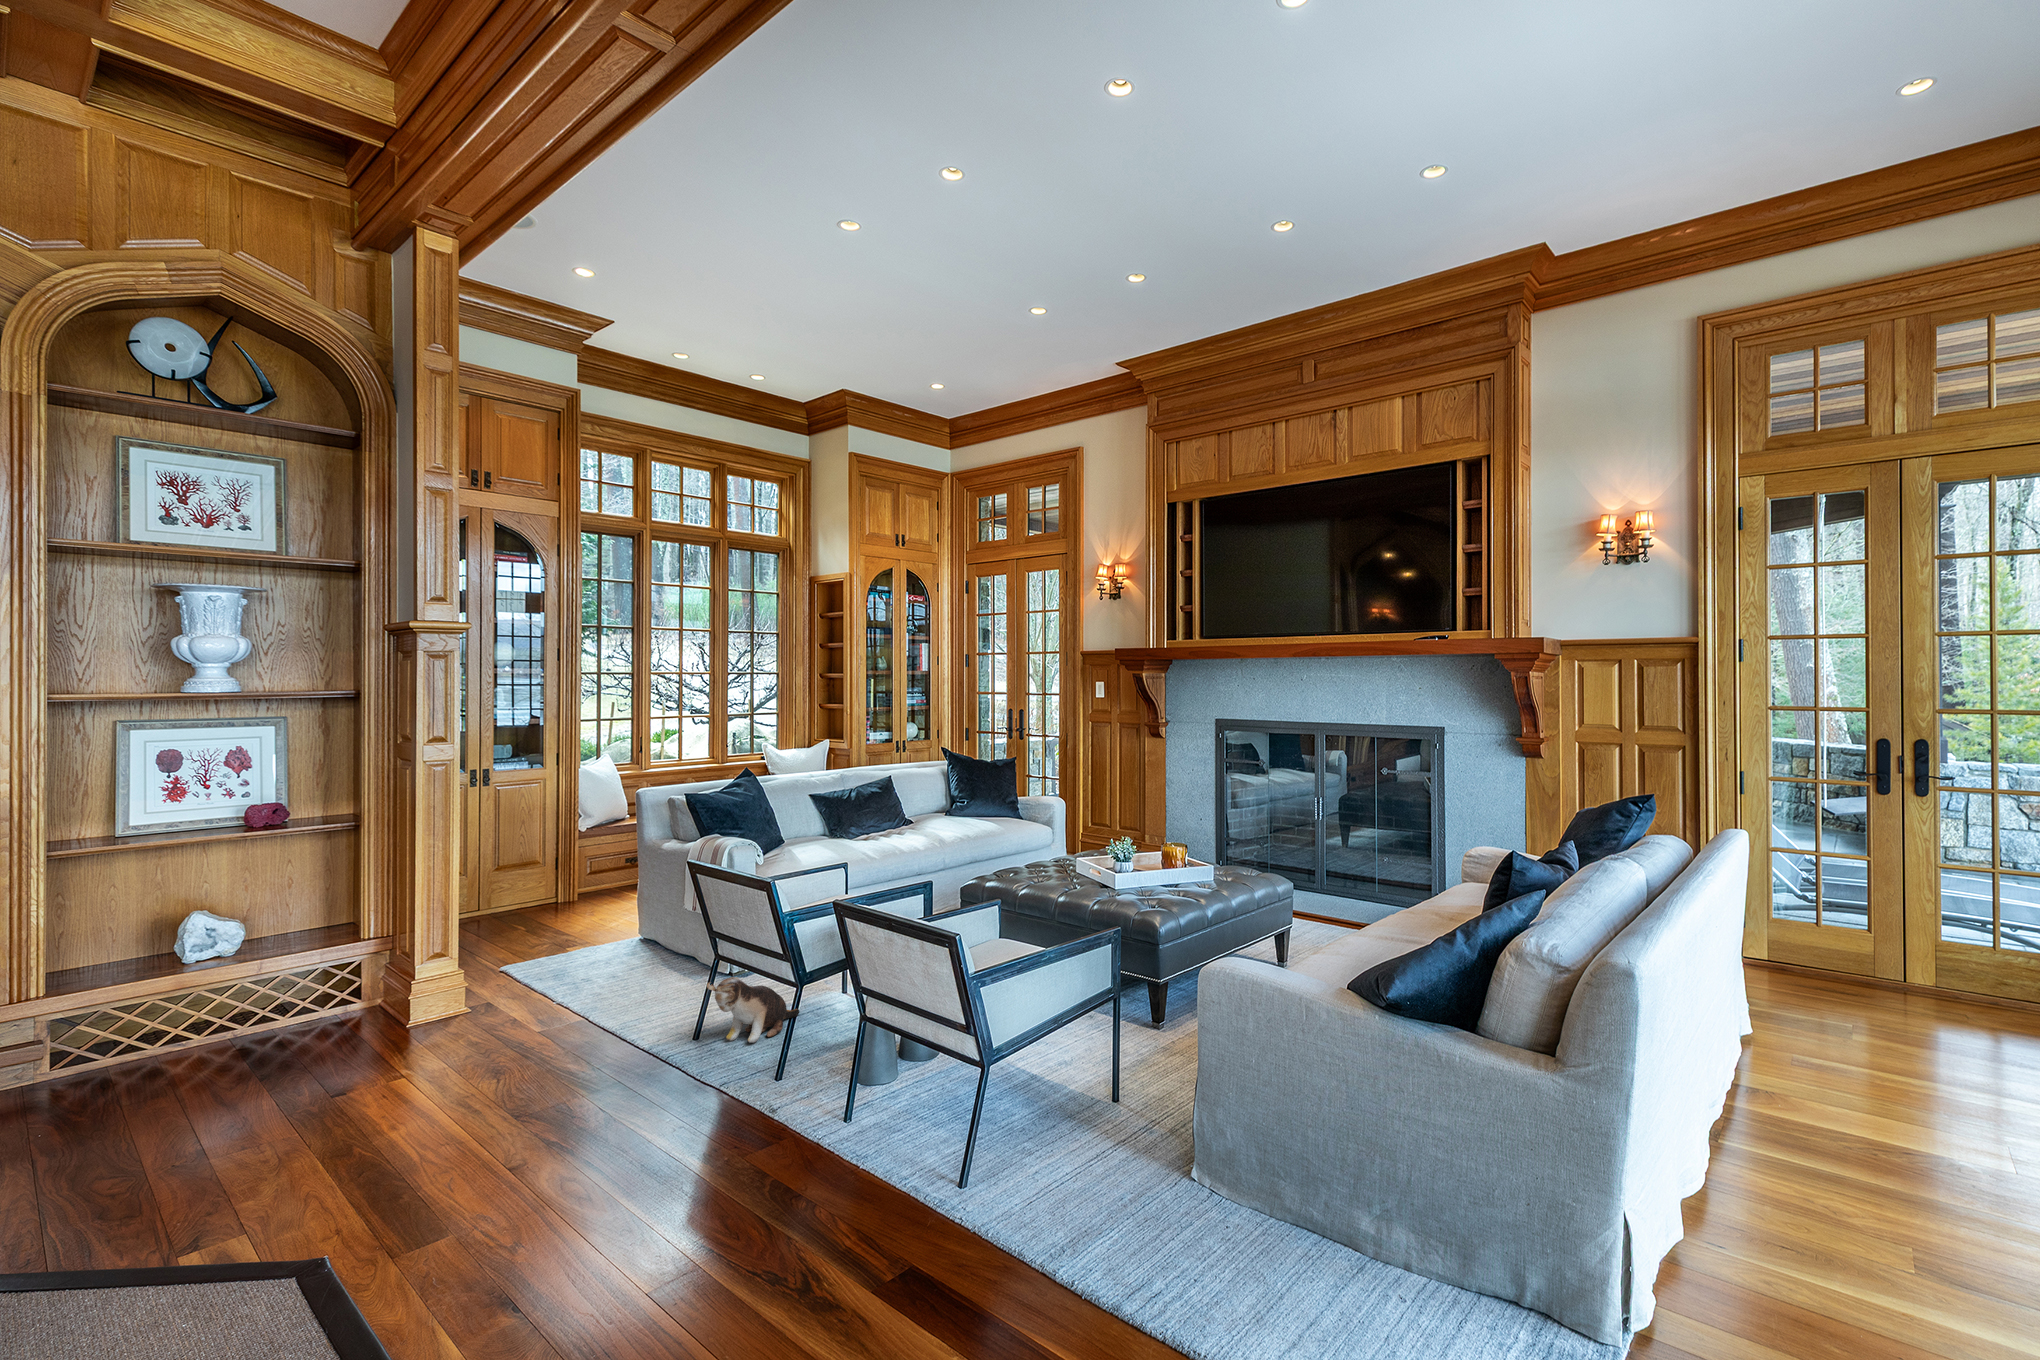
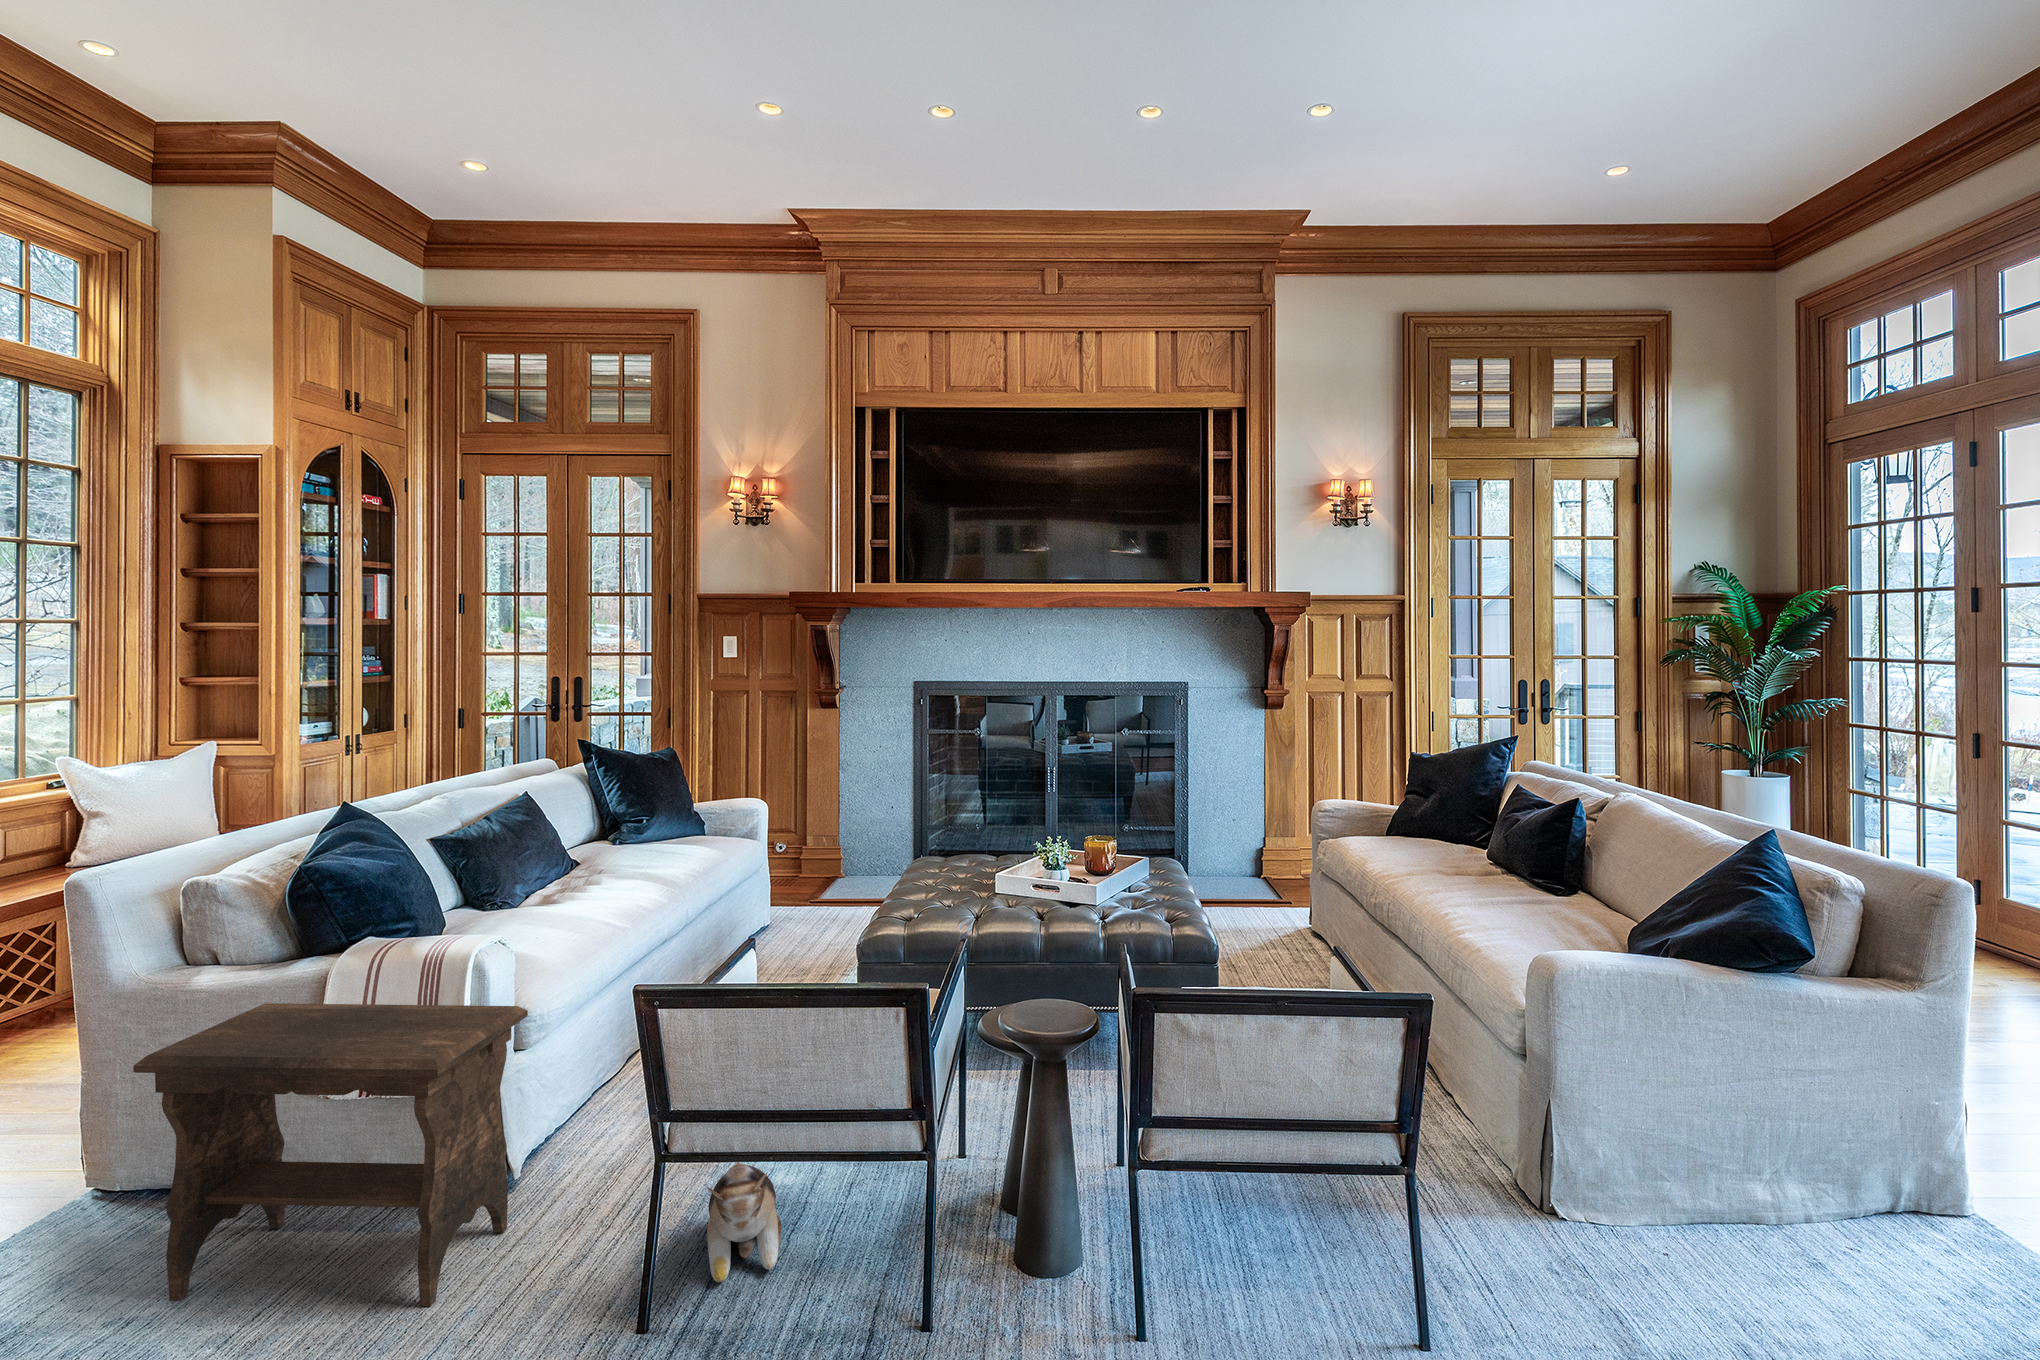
footstool: none [588,860,719,1011] -> present [133,1003,528,1306]

